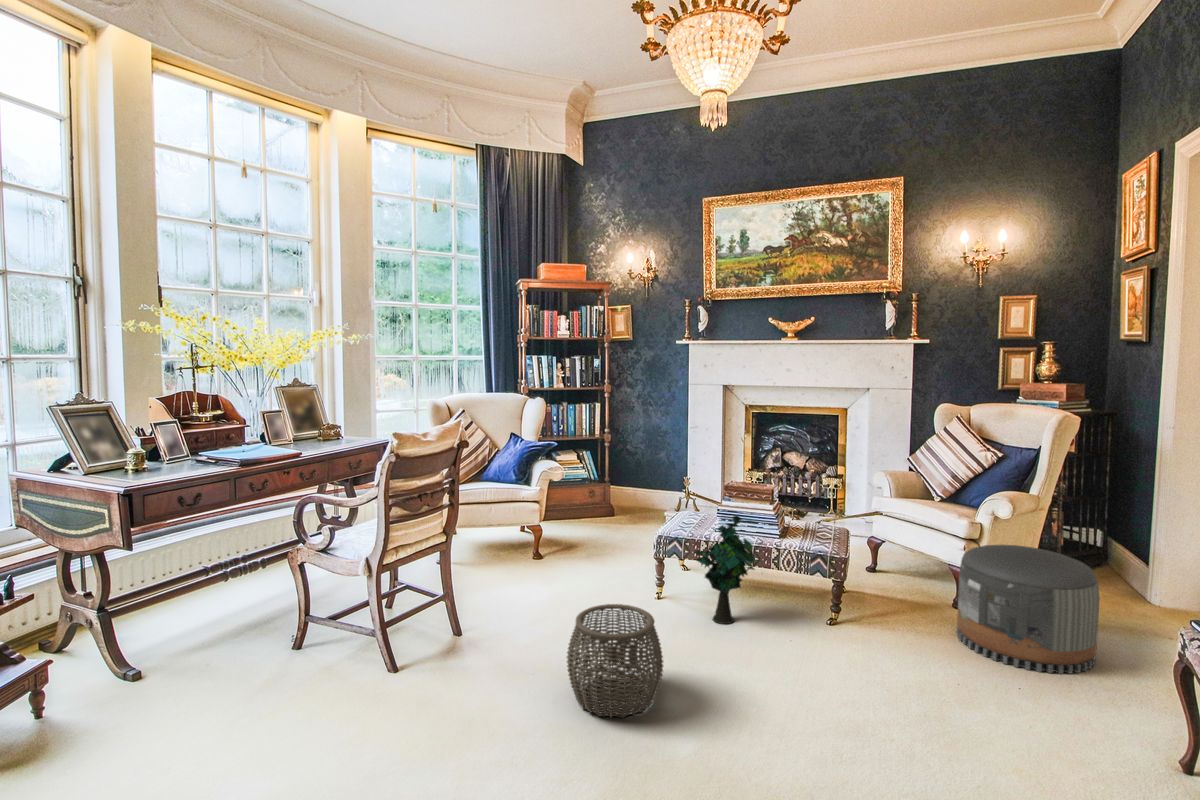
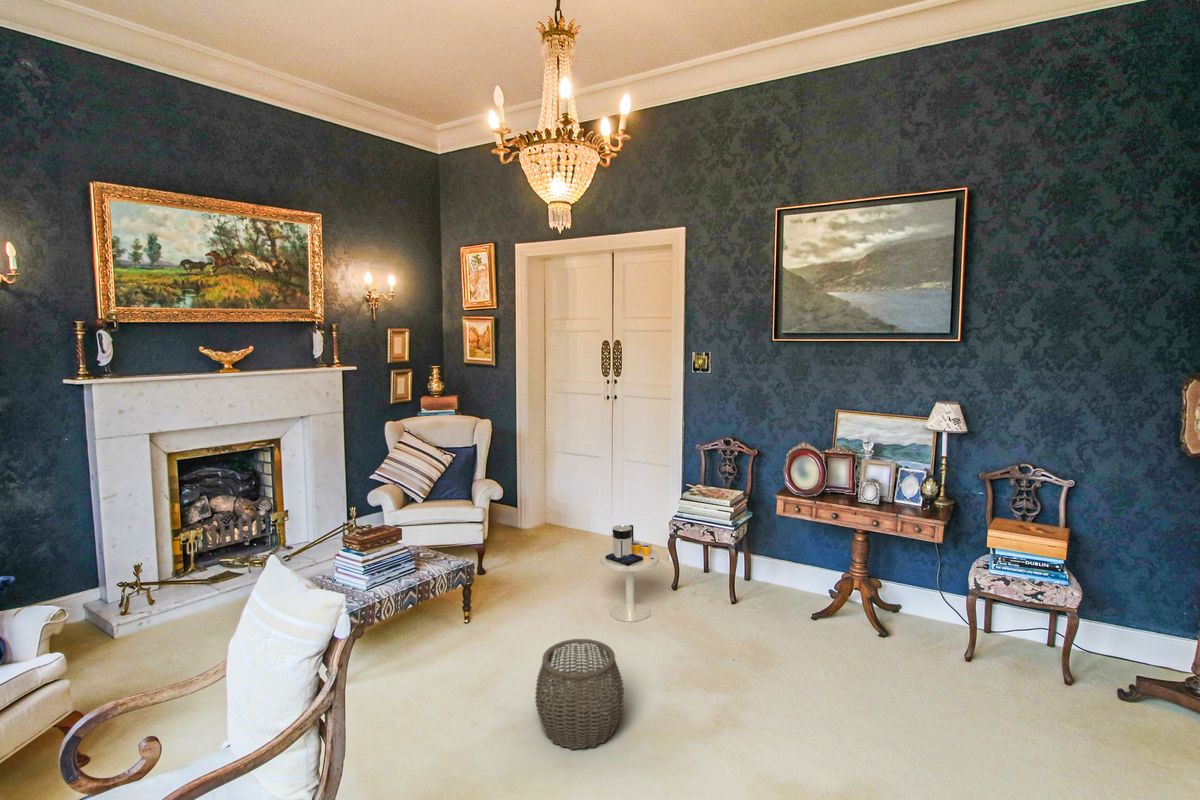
decorative plant: present [695,516,755,624] -> none [429,550,479,657]
pouf: present [957,545,1100,674] -> none [520,500,595,576]
side table: none [867,568,973,736] -> present [600,525,659,622]

